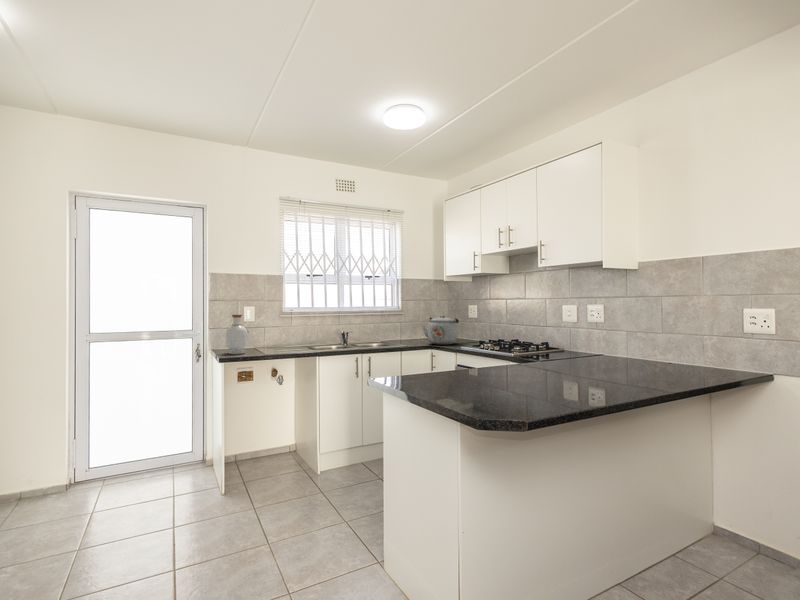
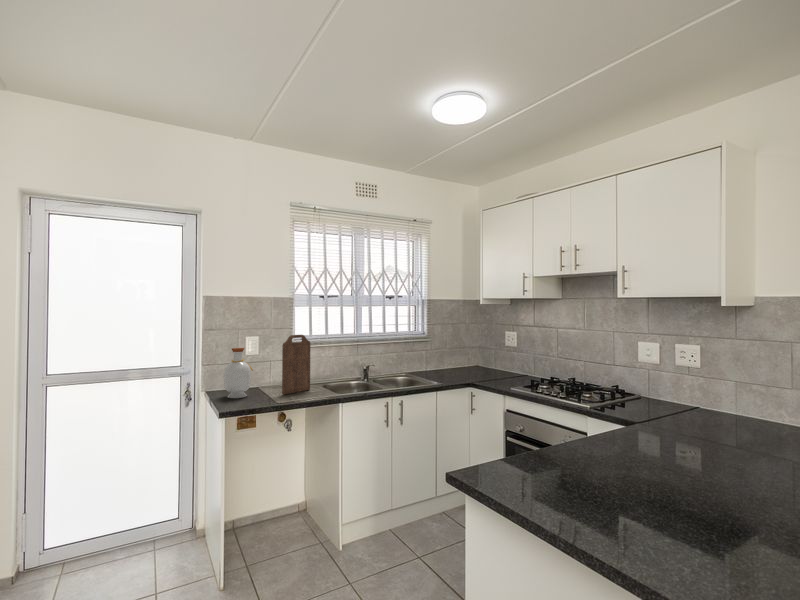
cutting board: none [273,305,297,353] -> present [282,335,311,394]
kettle: present [422,316,459,345] -> none [455,343,497,378]

